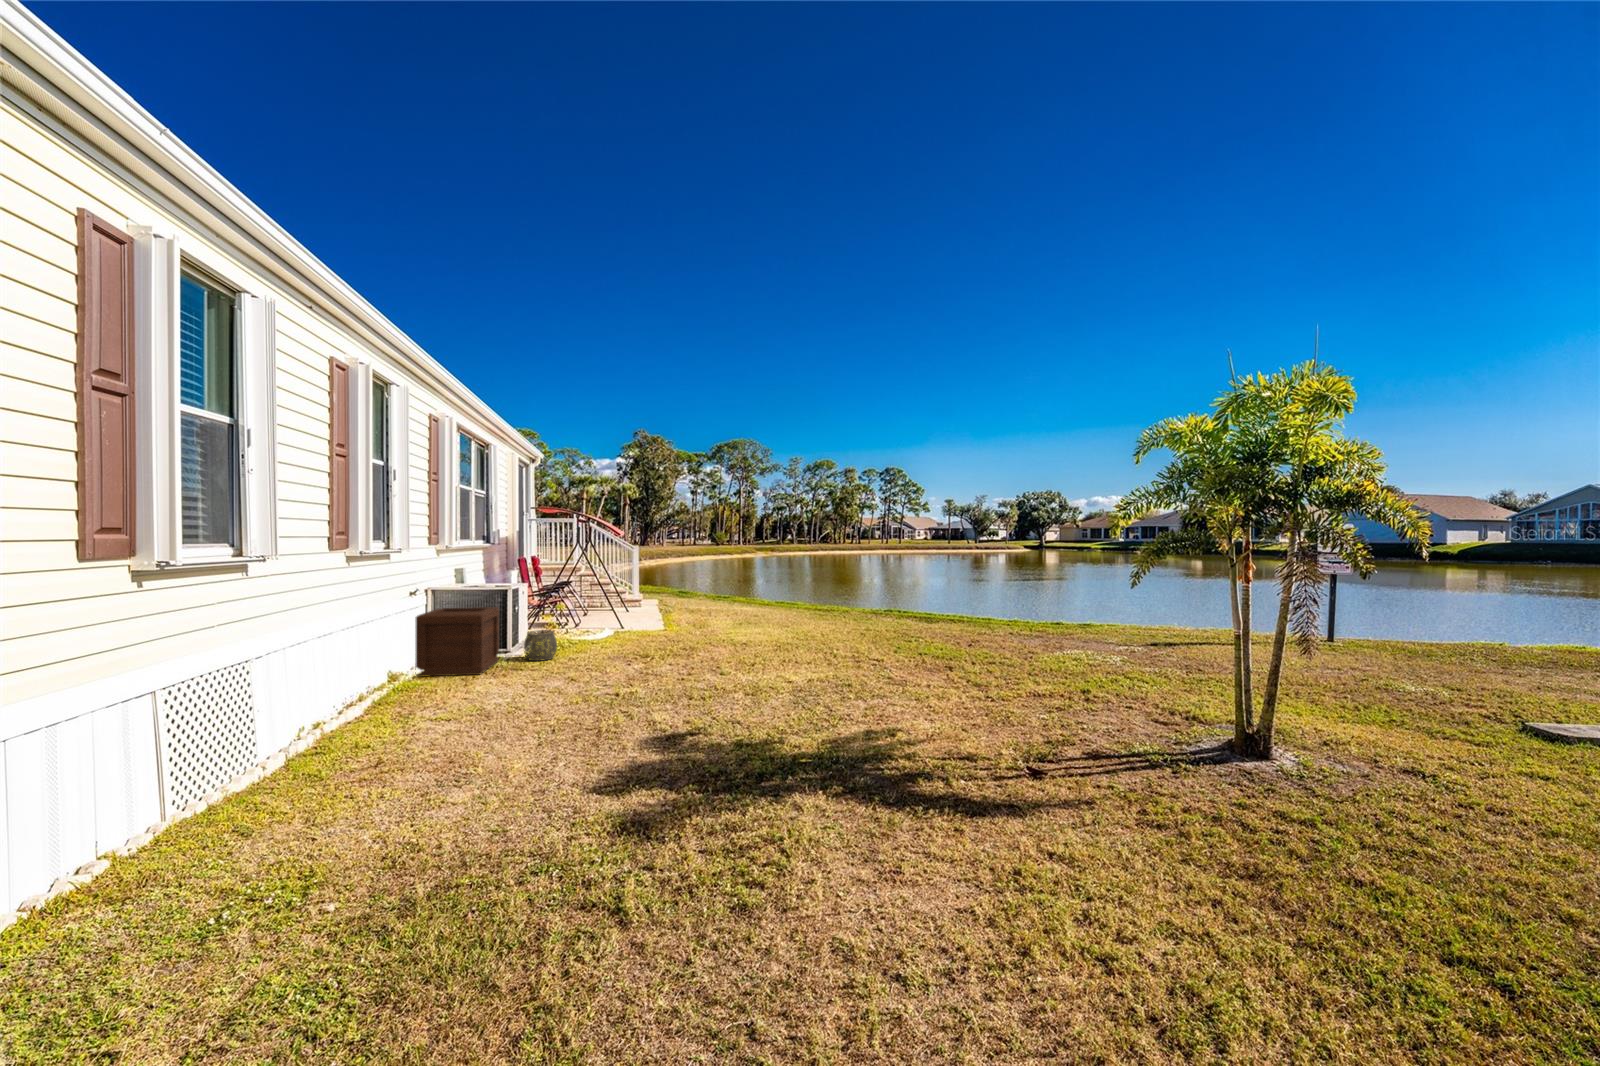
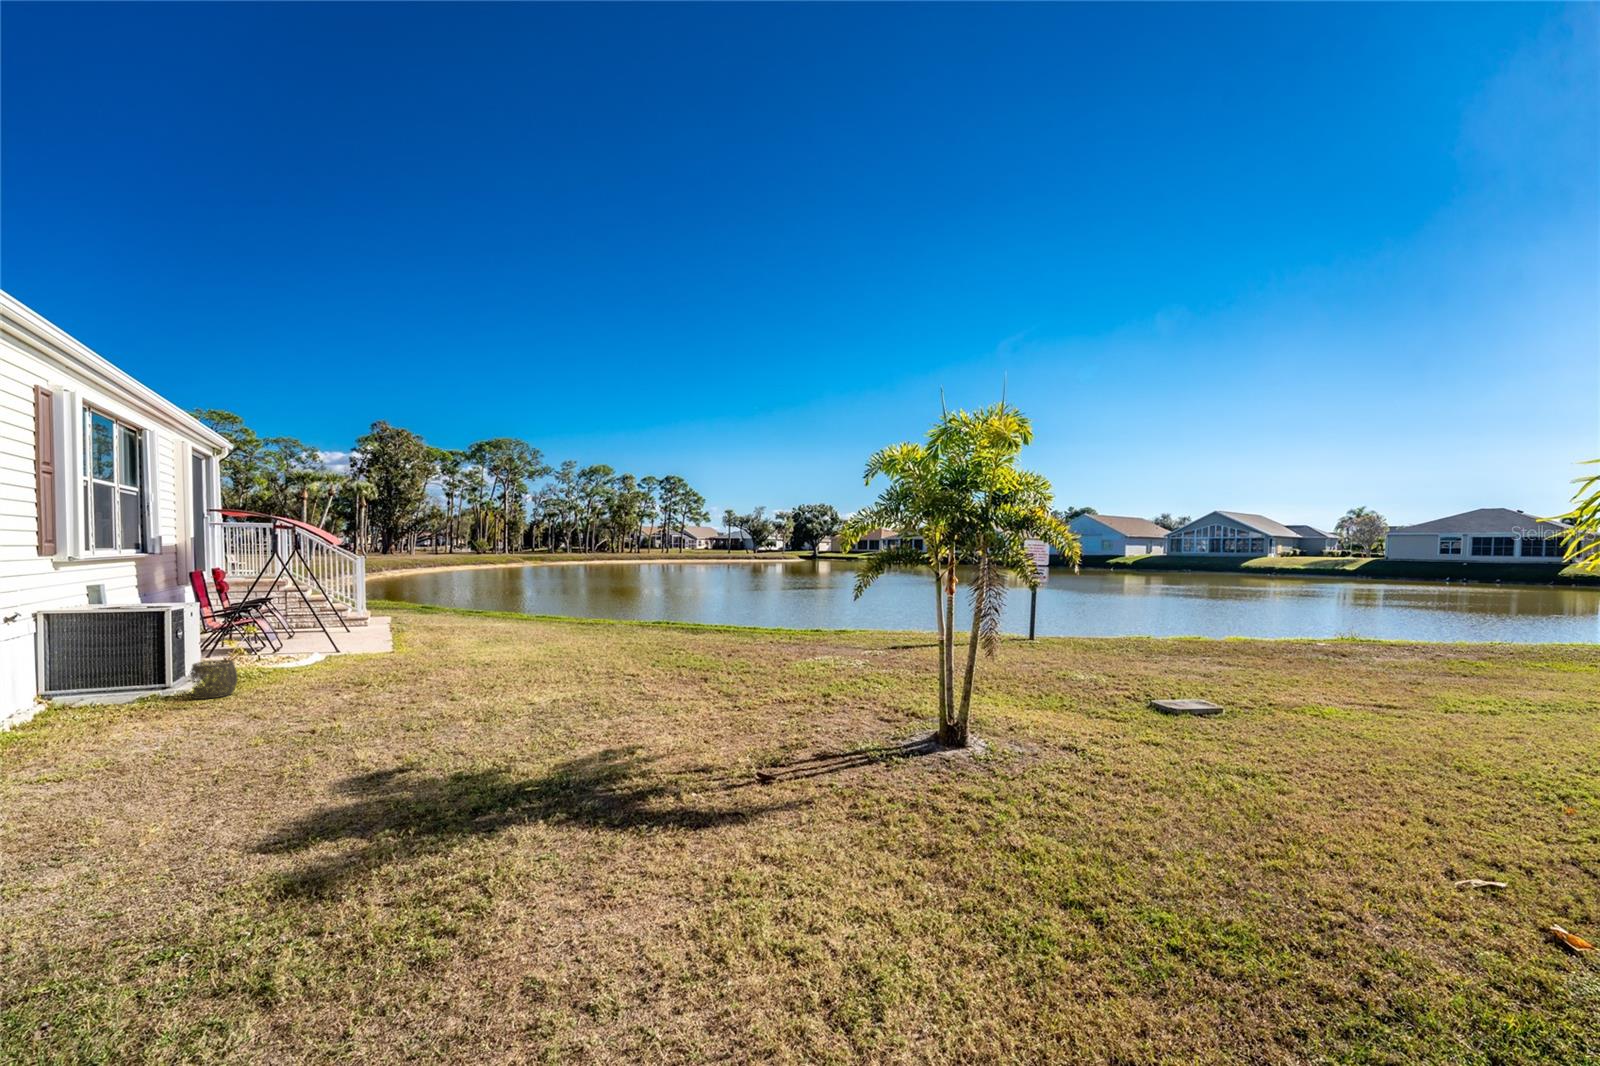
wooden crate: present [415,607,499,677] -> none [4,634,149,730]

